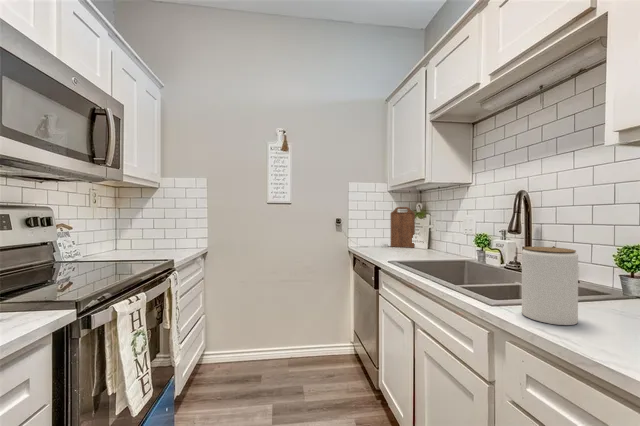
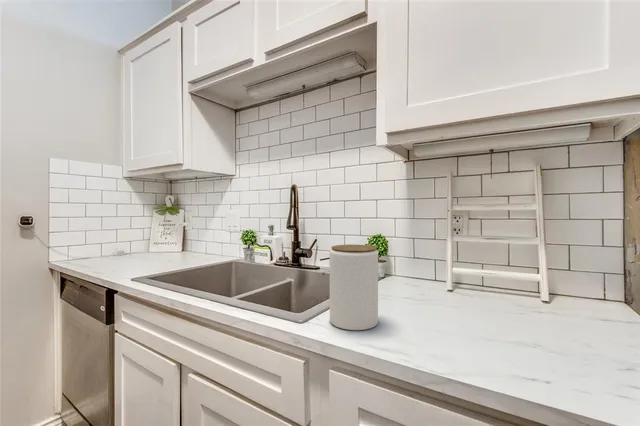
cutting board: present [390,207,415,248] -> none [129,200,164,254]

